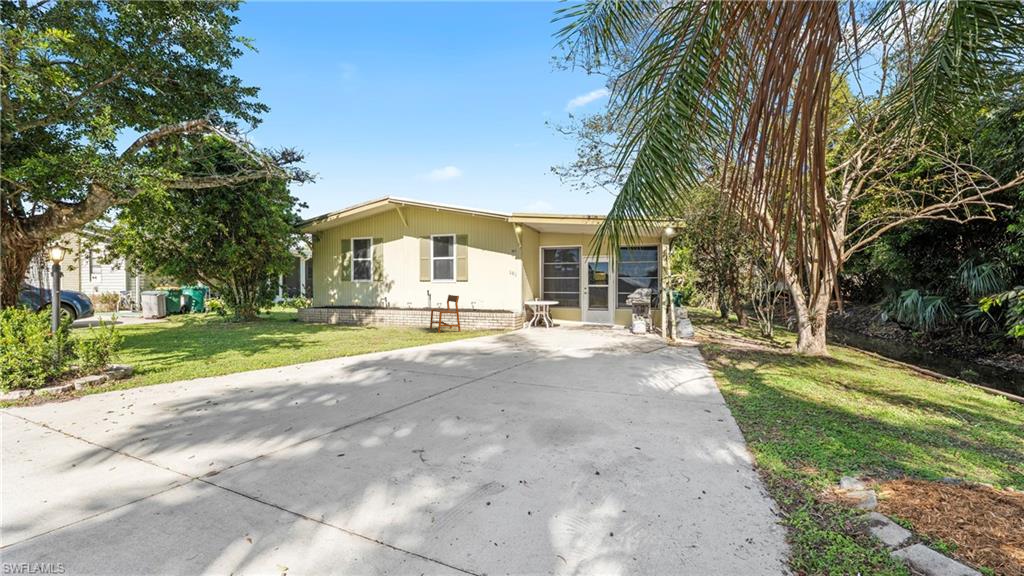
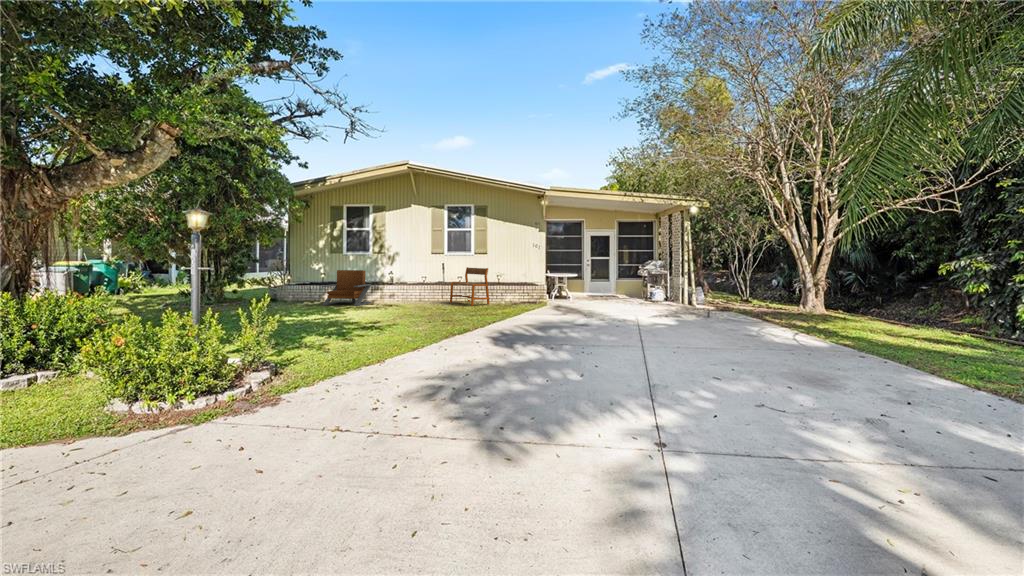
lounge chair: none [321,296,367,329] -> present [322,270,371,306]

